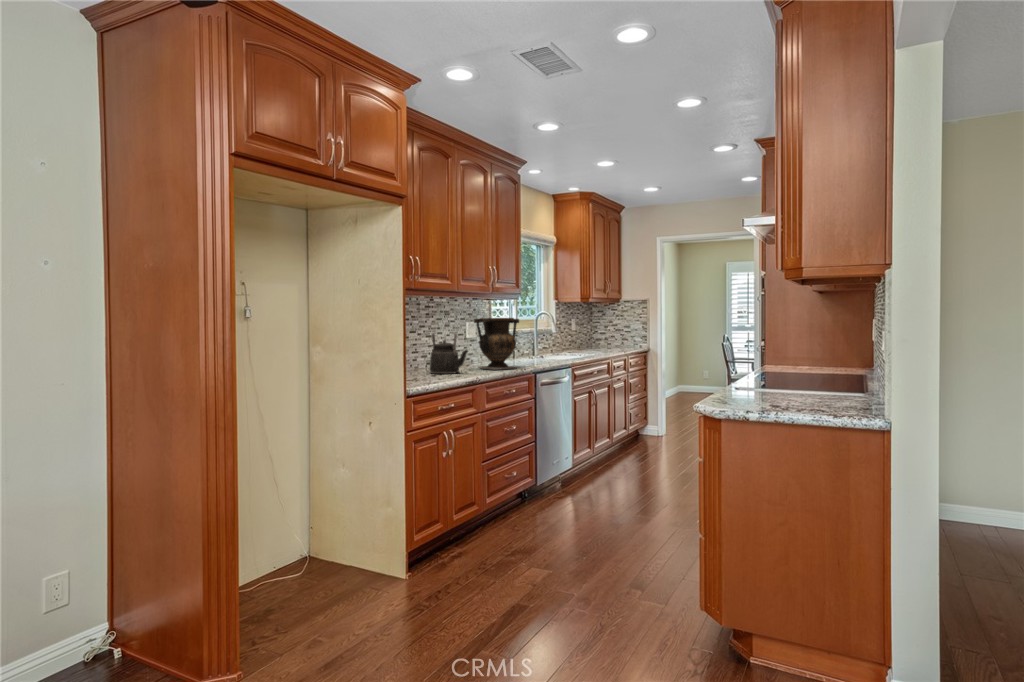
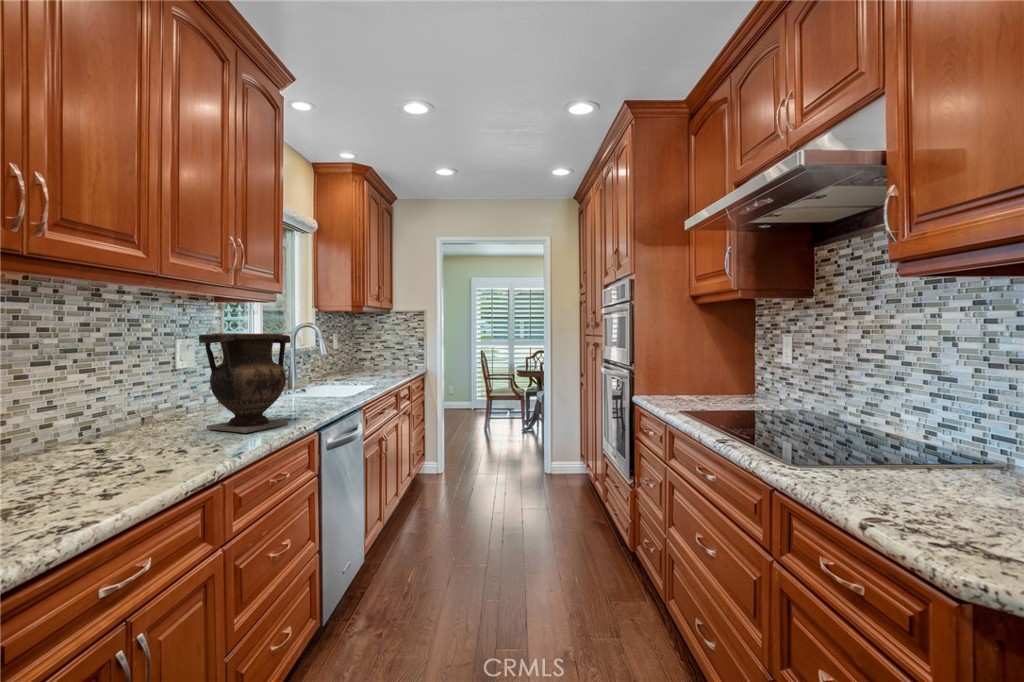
kettle: present [430,333,468,374] -> none [87,364,191,459]

